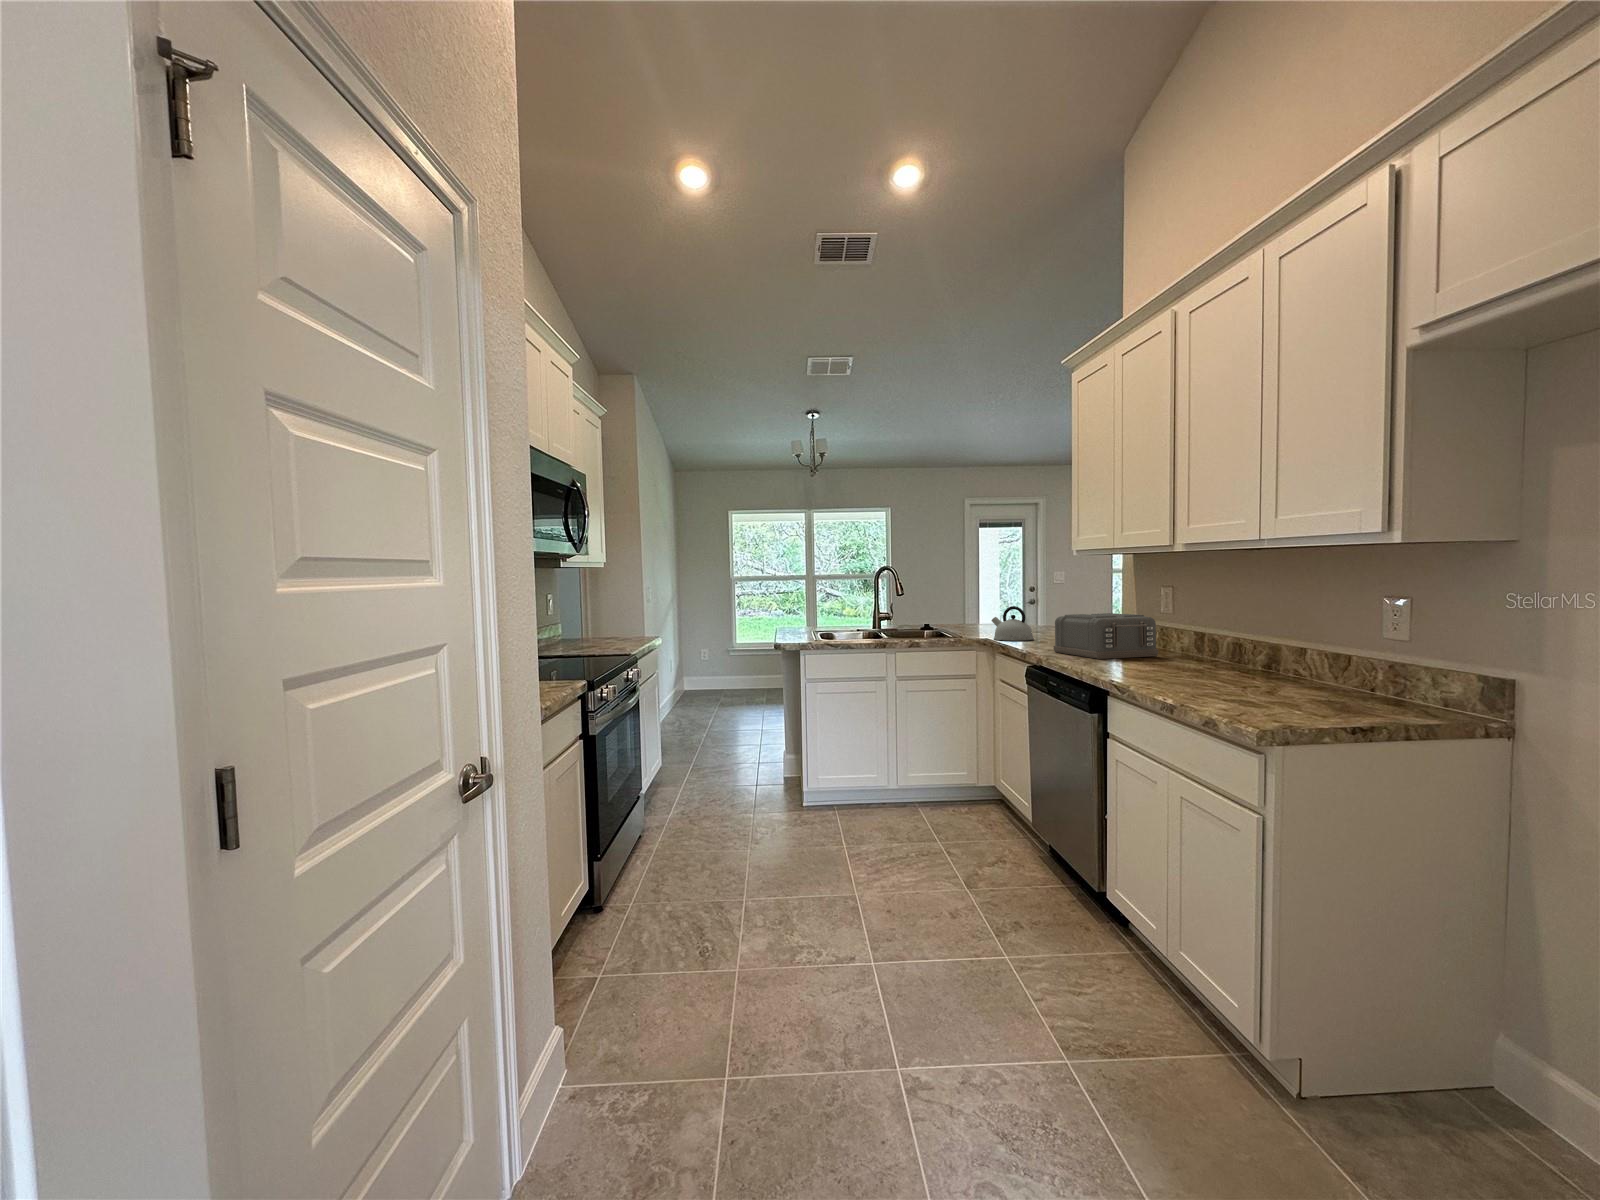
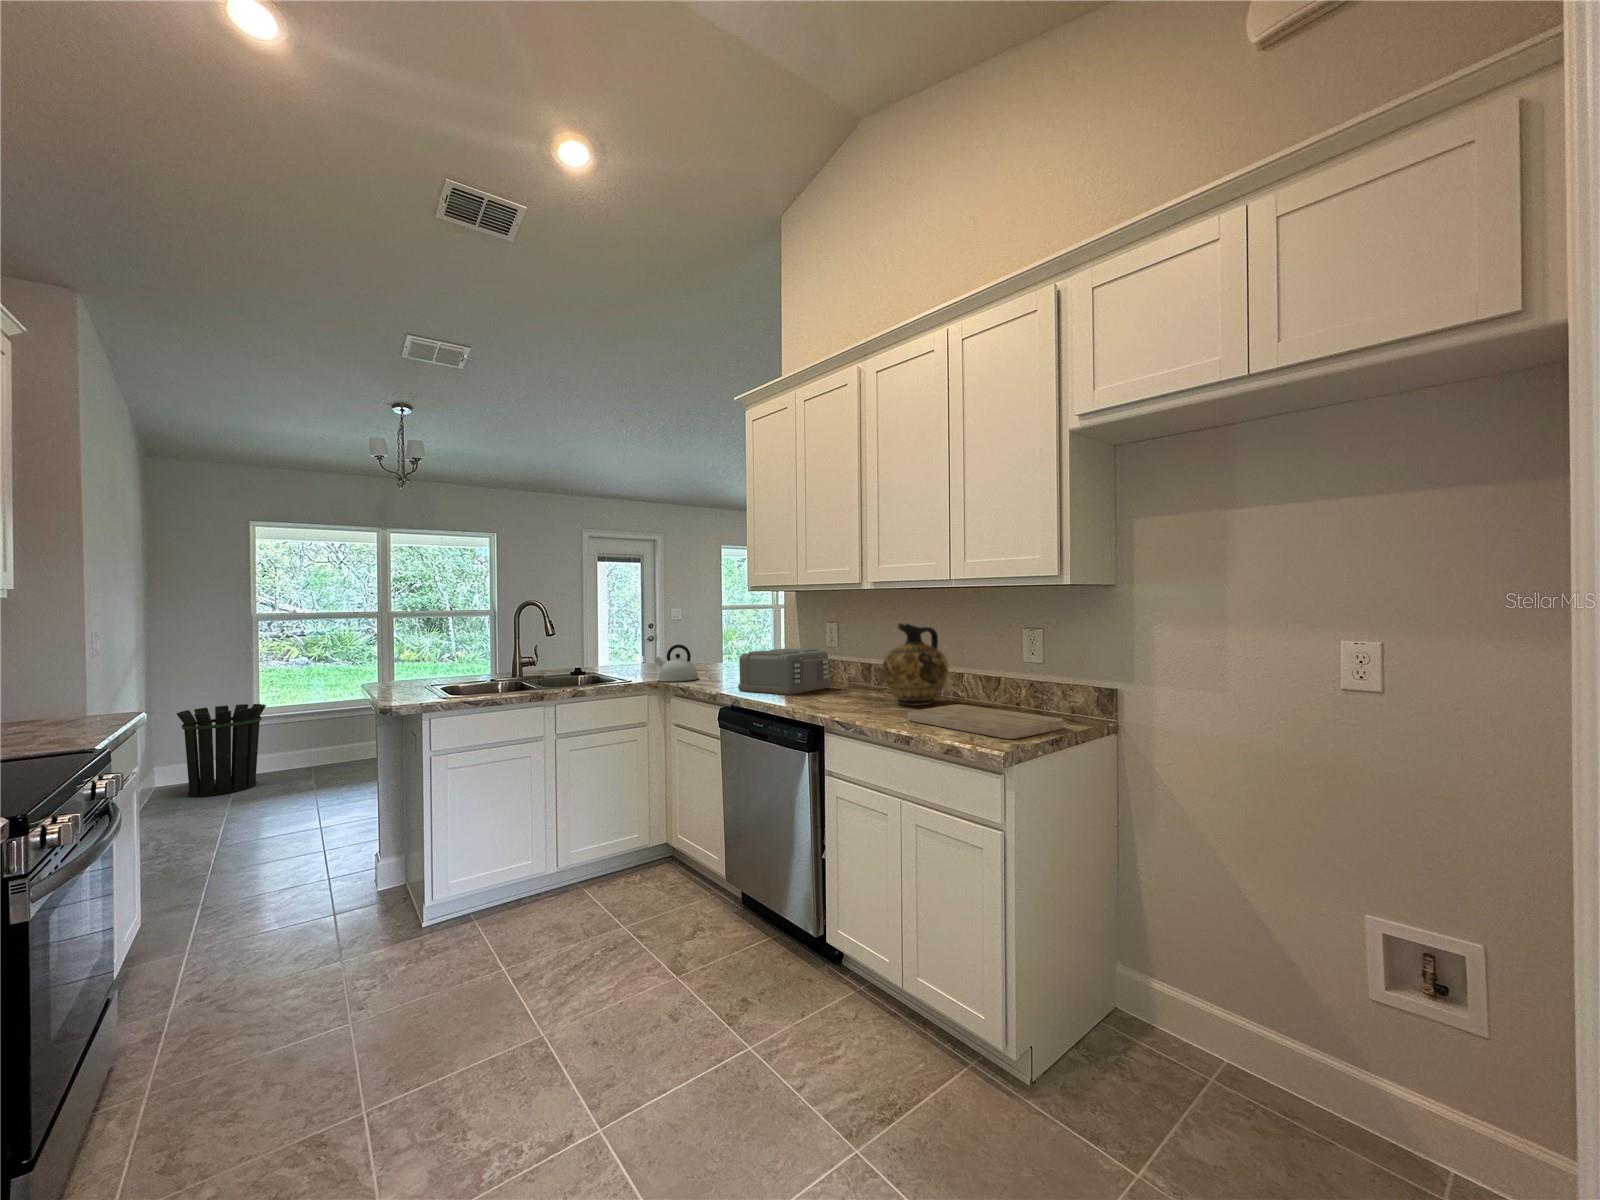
ceramic jug: none [1187,588,1276,680] -> present [882,624,948,705]
waste bin: none [700,639,744,697] -> present [177,704,266,797]
cutting board: none [1183,681,1377,717] -> present [908,704,1063,739]

